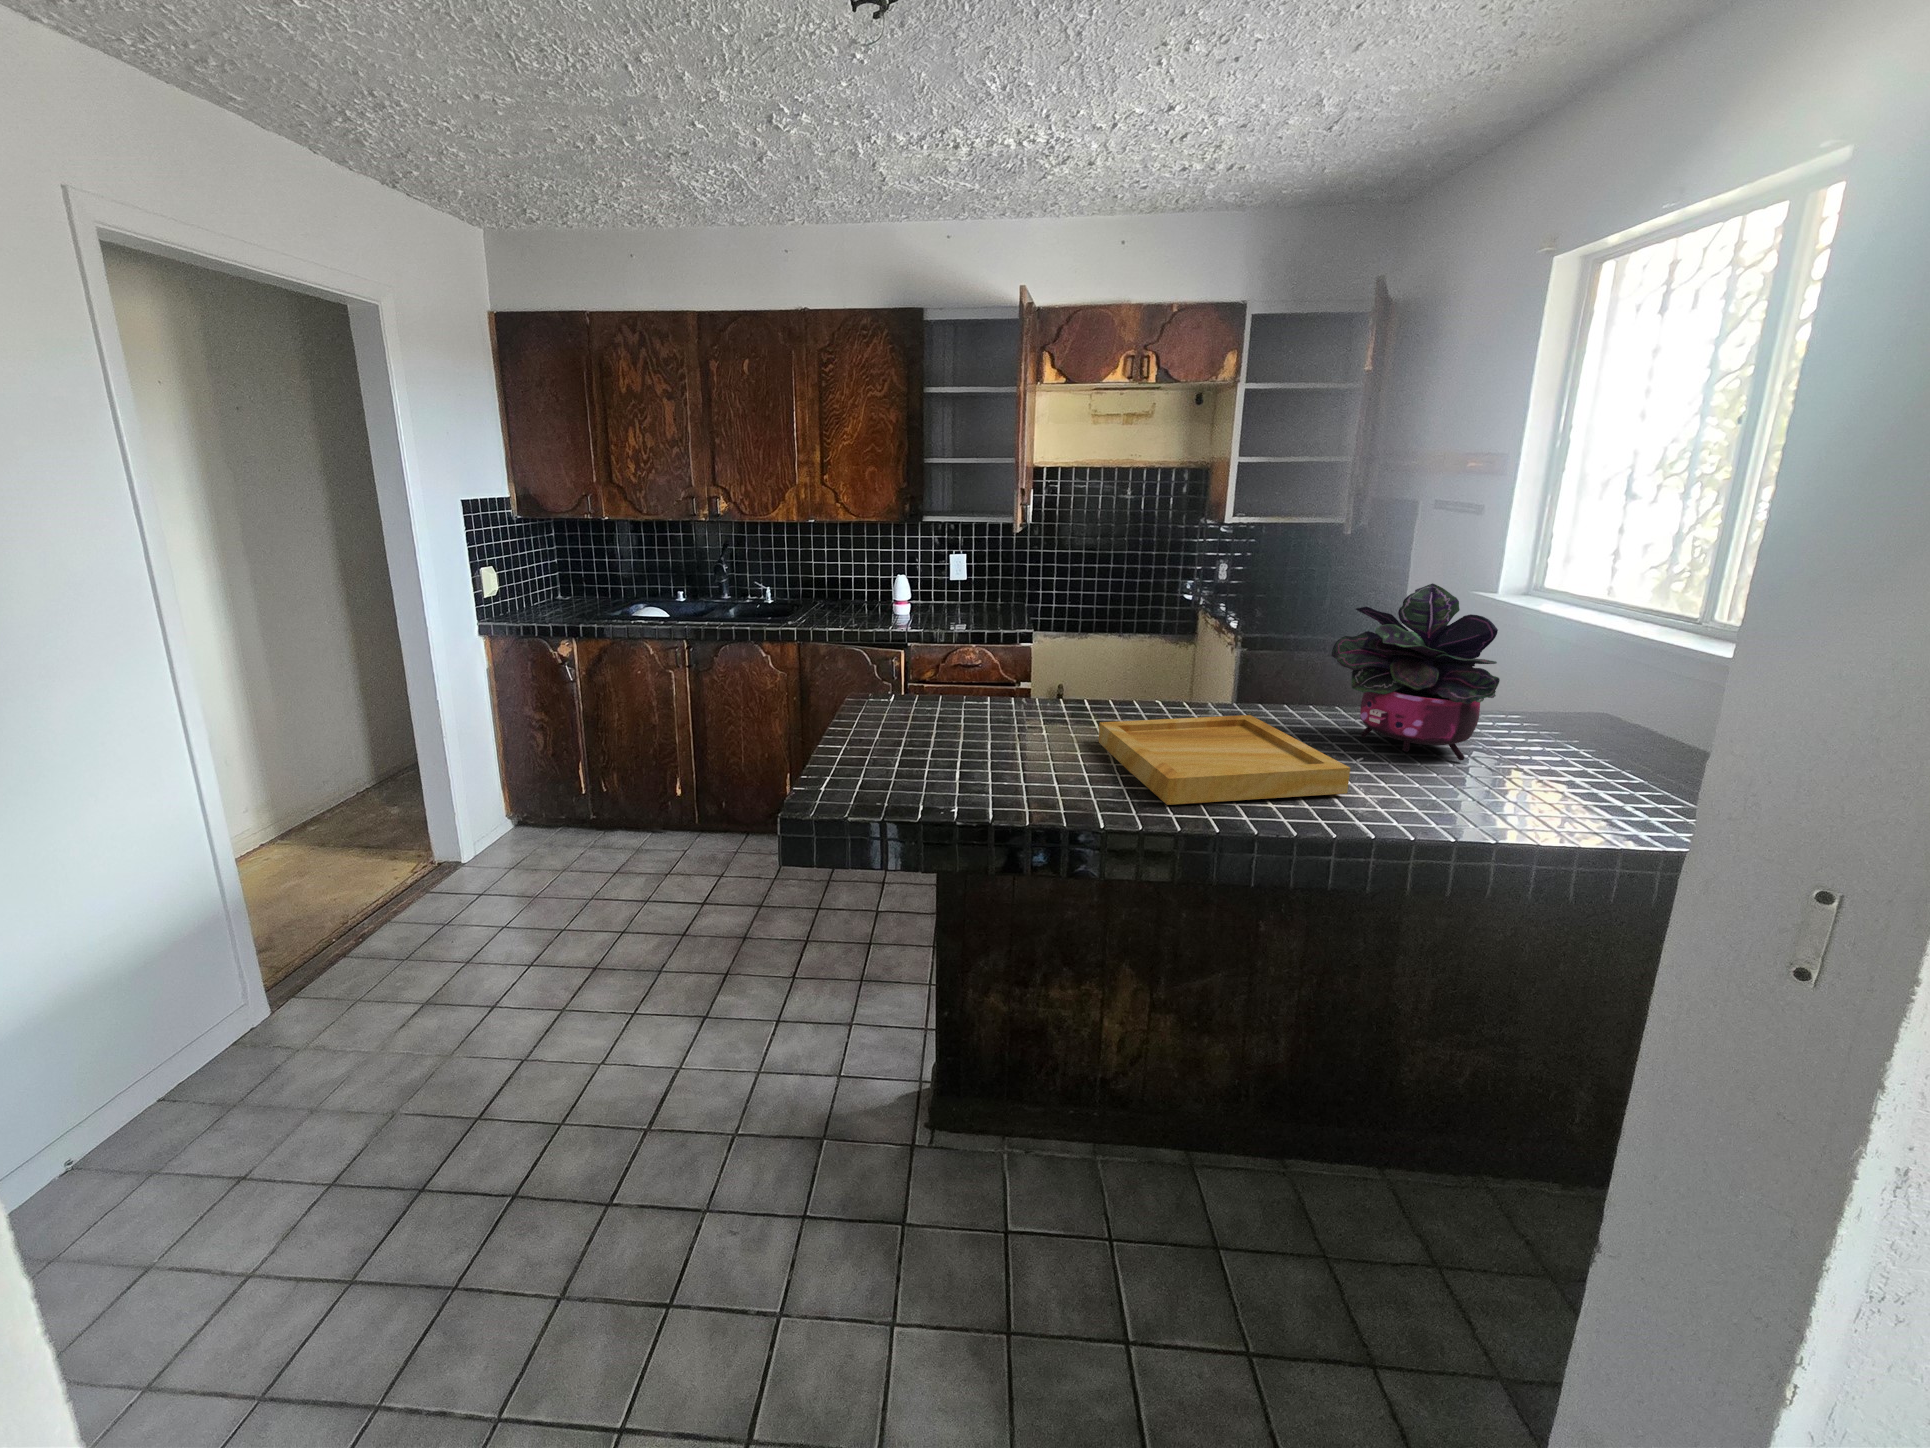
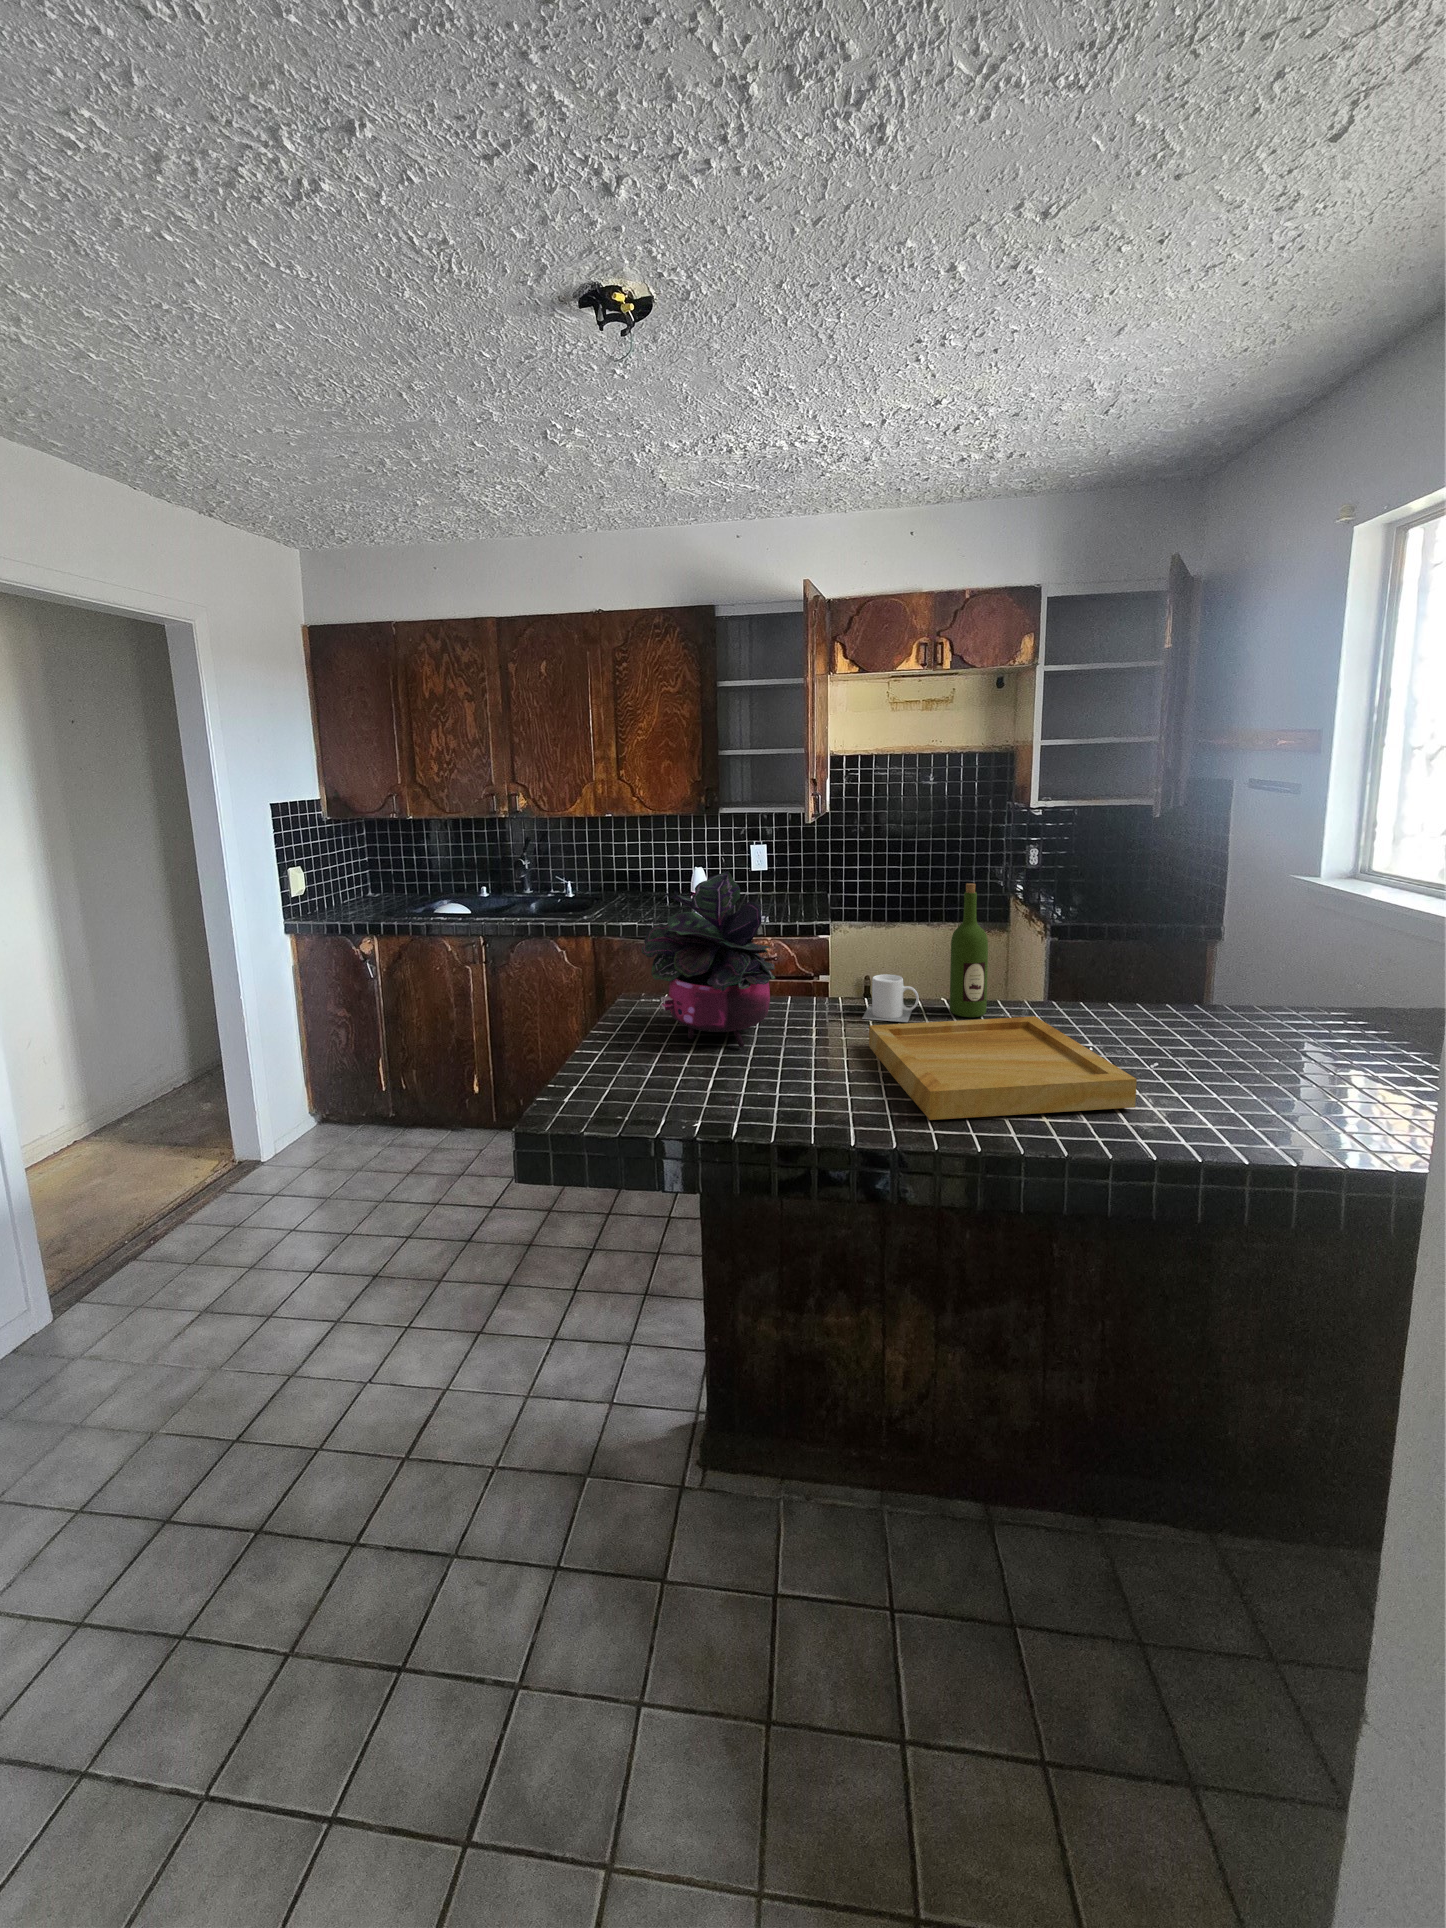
potted plant: present [1331,583,1500,760] -> present [642,871,775,1047]
wine bottle: none [1167,590,1206,717] -> present [950,883,988,1017]
mug: none [1087,676,1140,721] -> present [862,974,919,1022]

